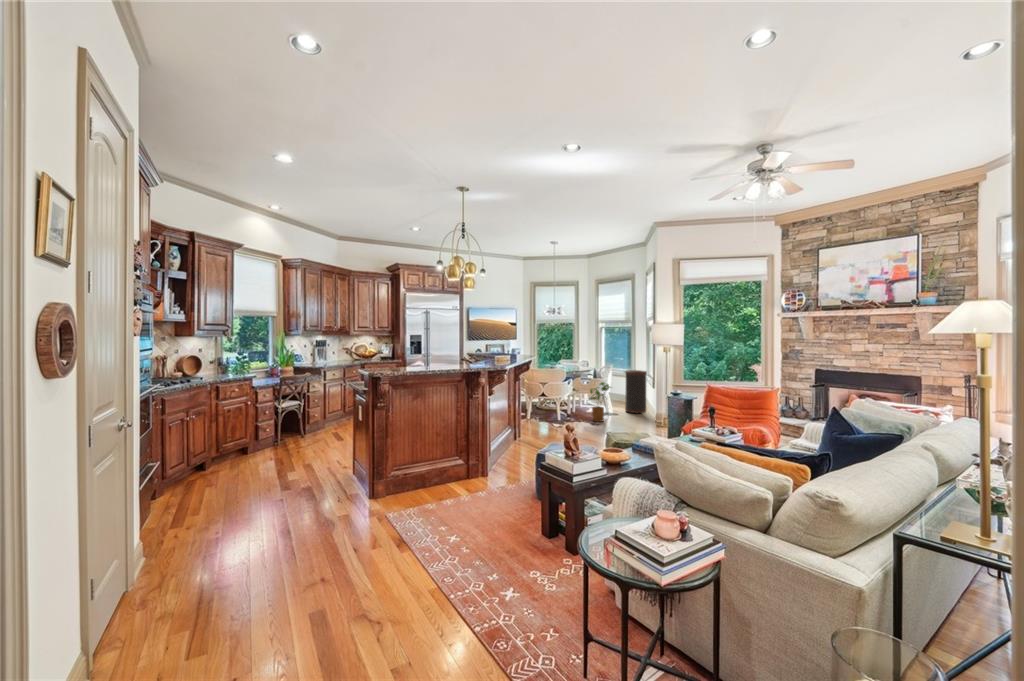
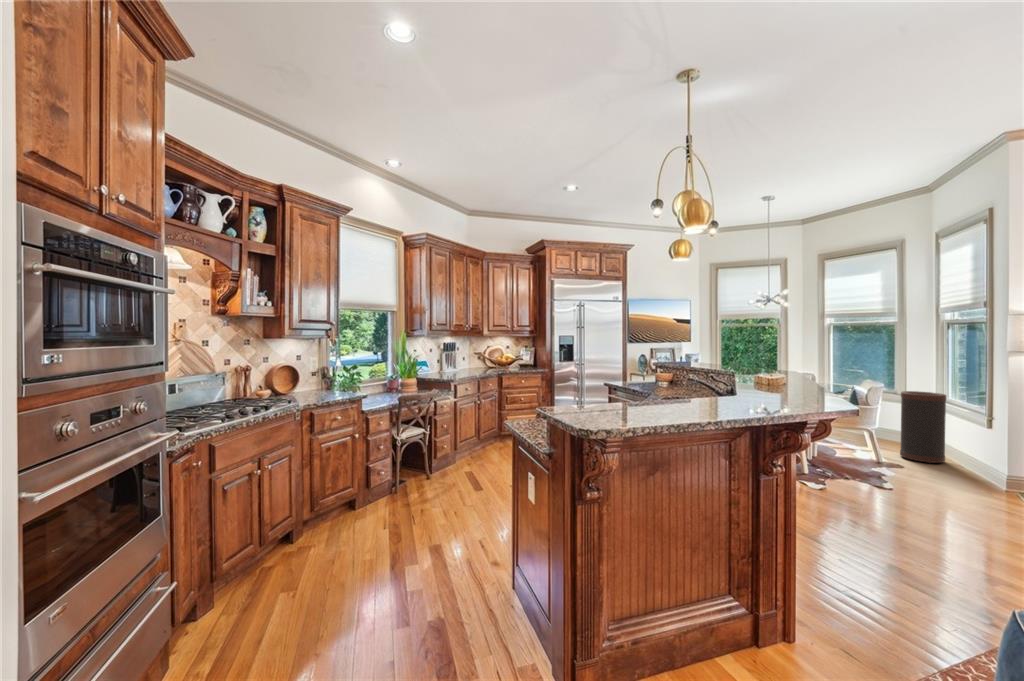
house plant: present [590,382,610,422] -> none [855,413,904,478]

